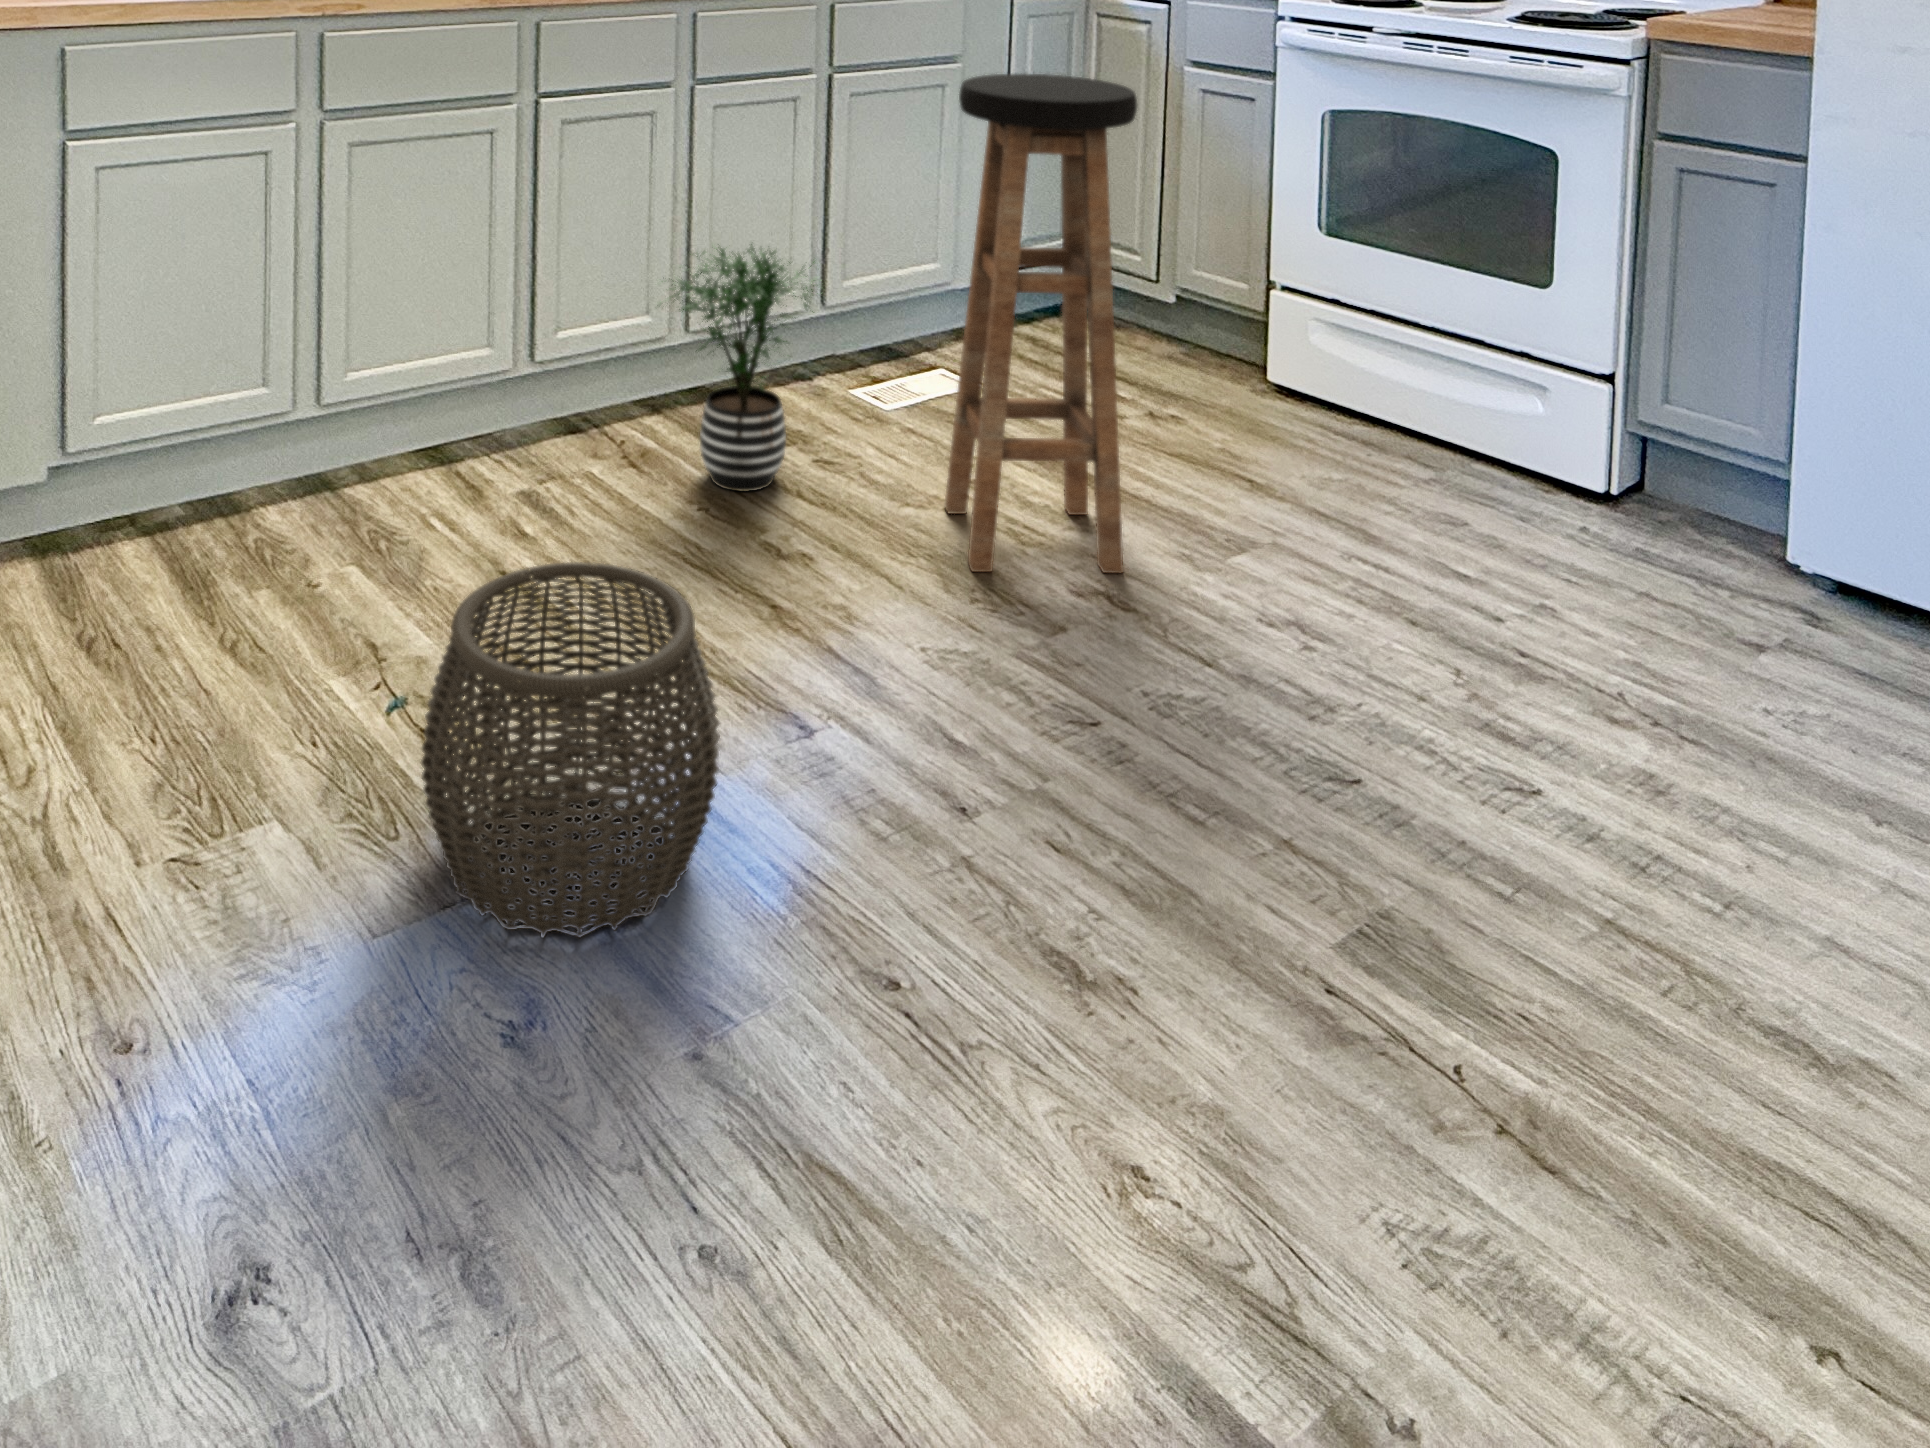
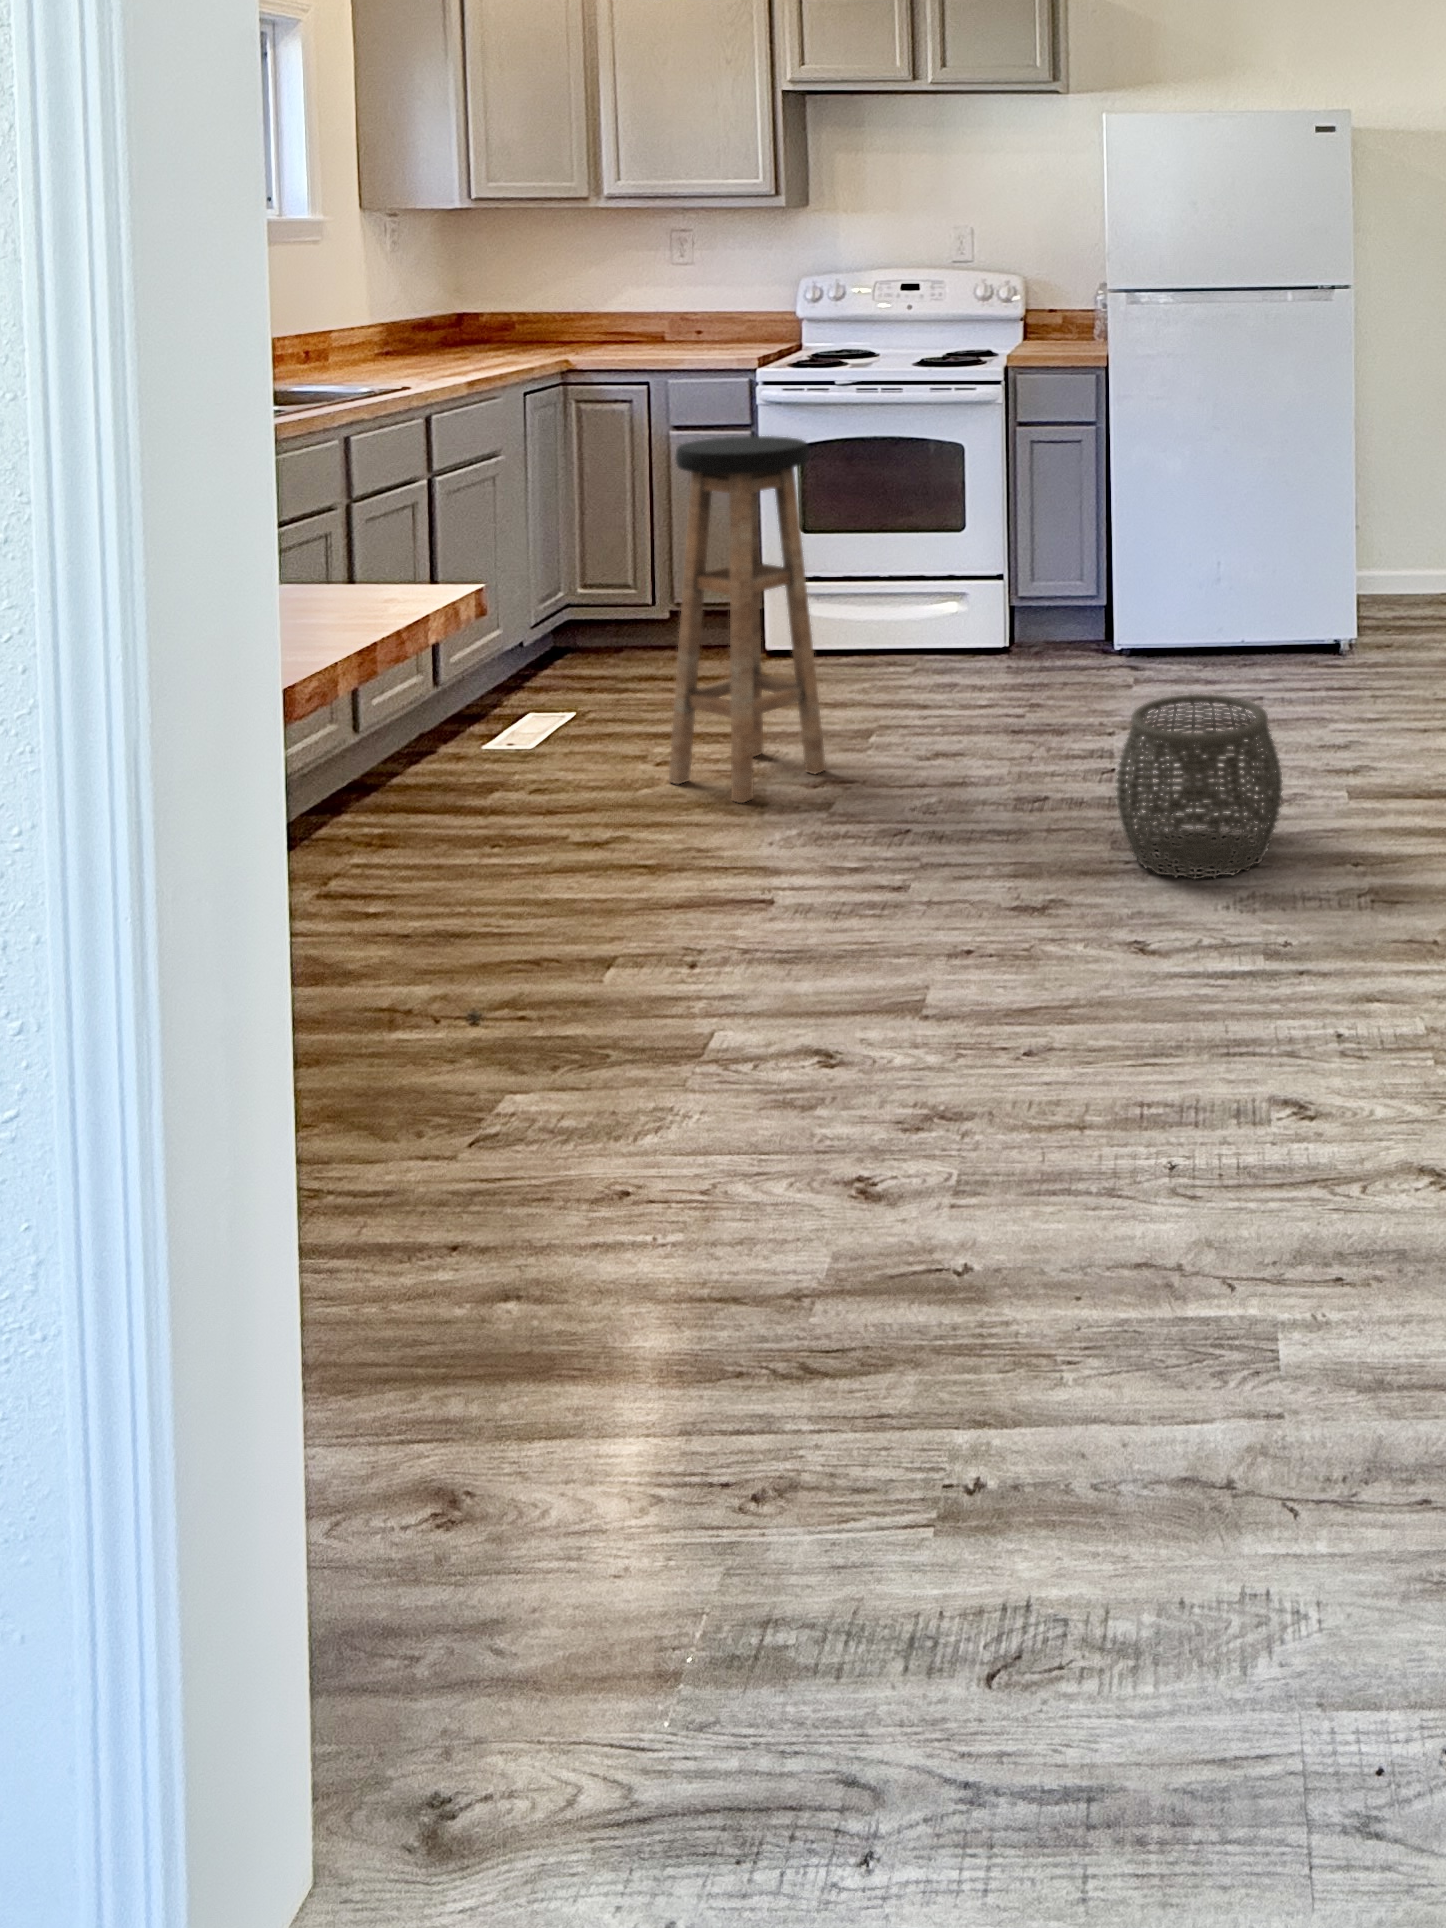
potted plant: present [657,244,818,492] -> none [400,617,566,833]
woven basket: present [421,562,720,937] -> present [1116,694,1282,879]

